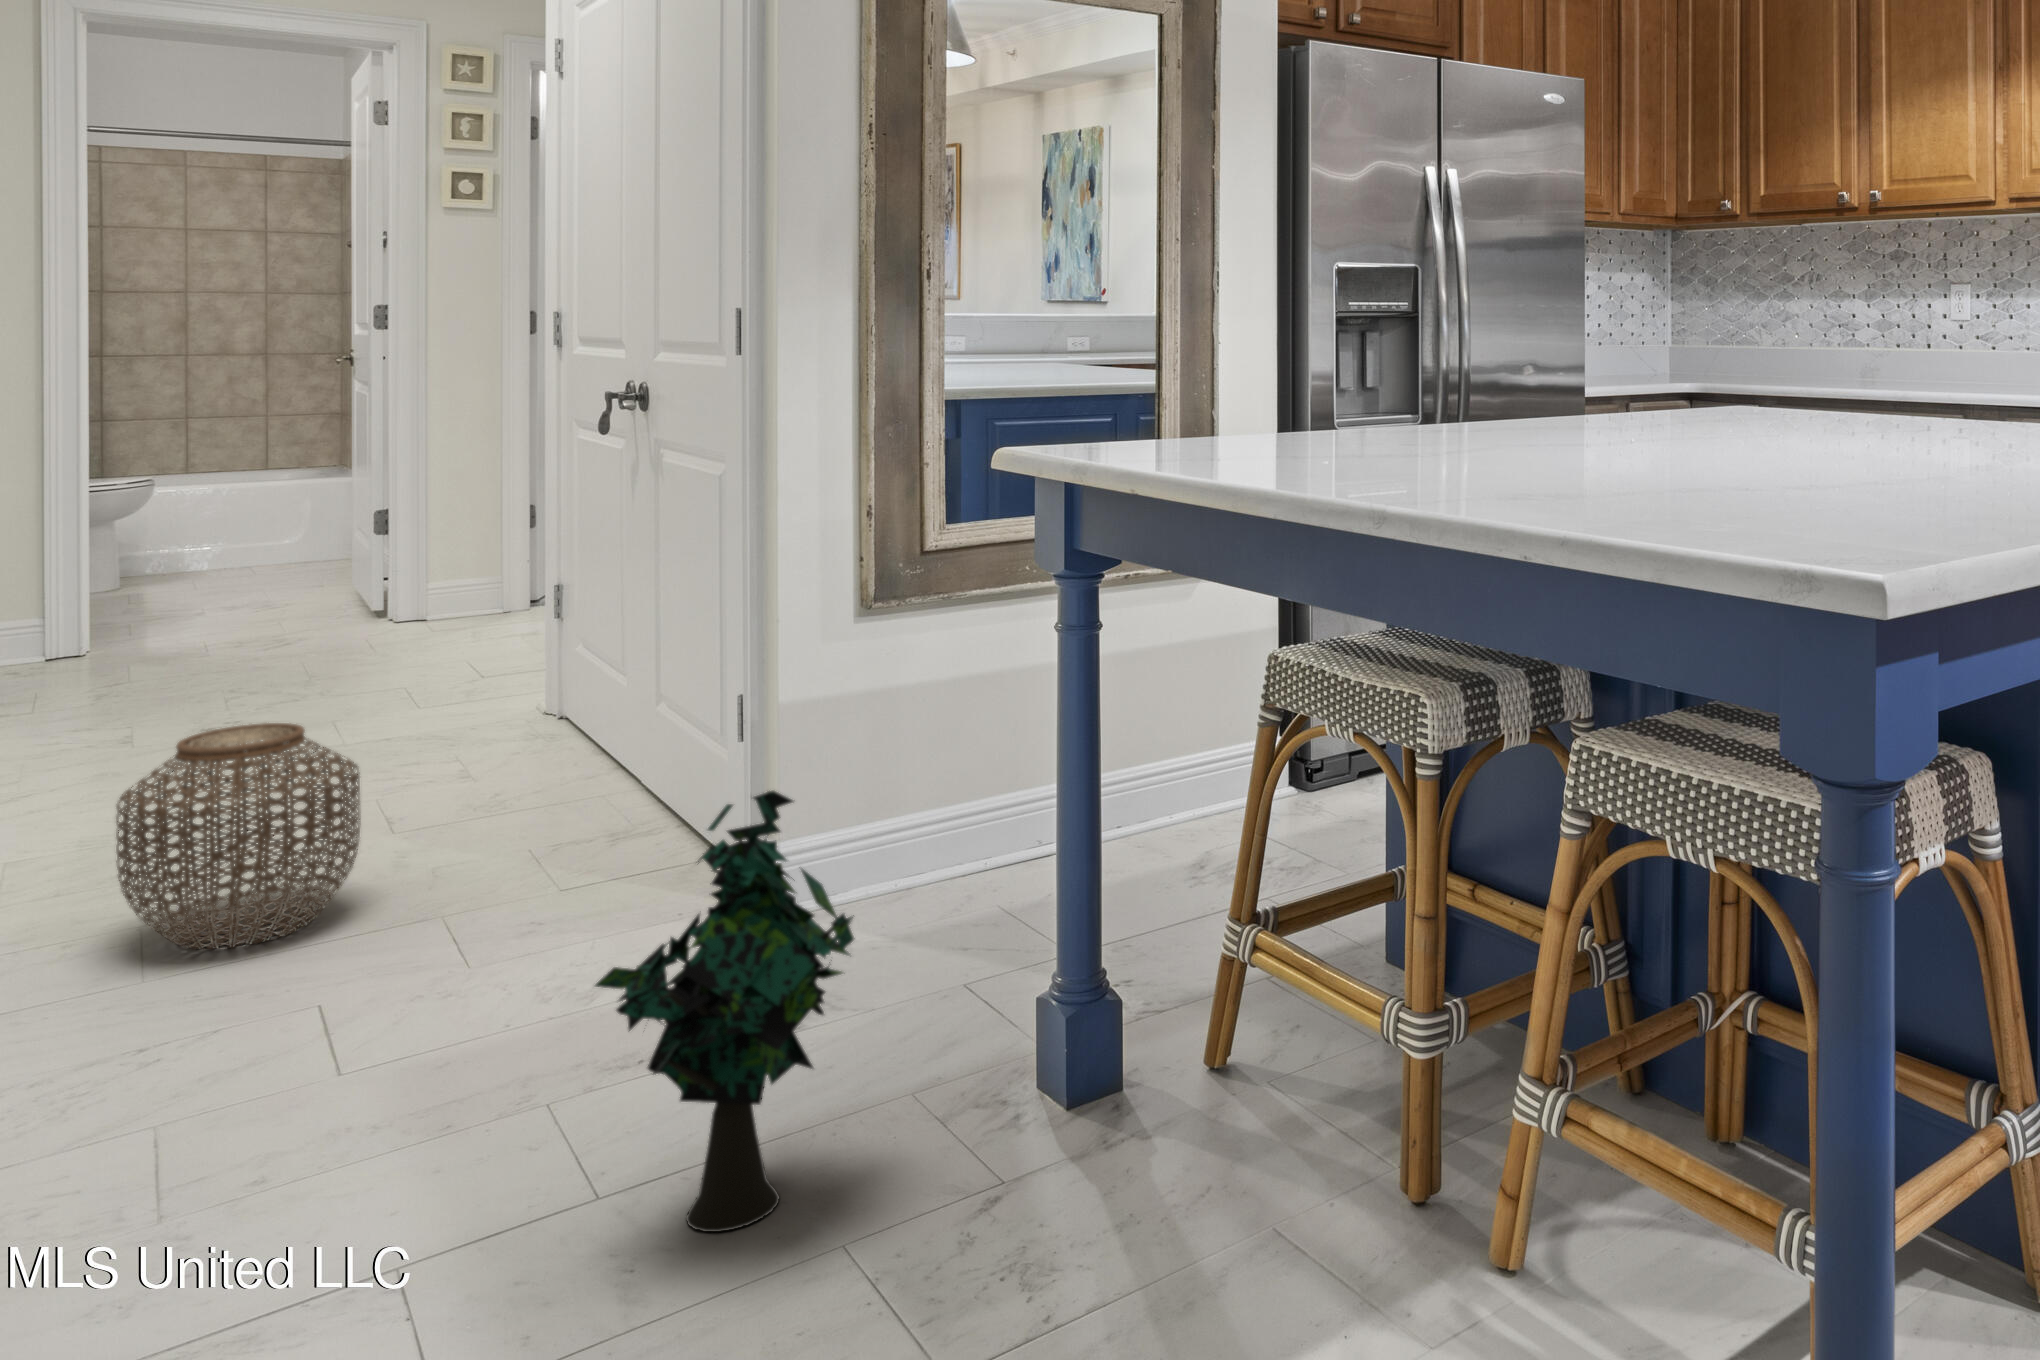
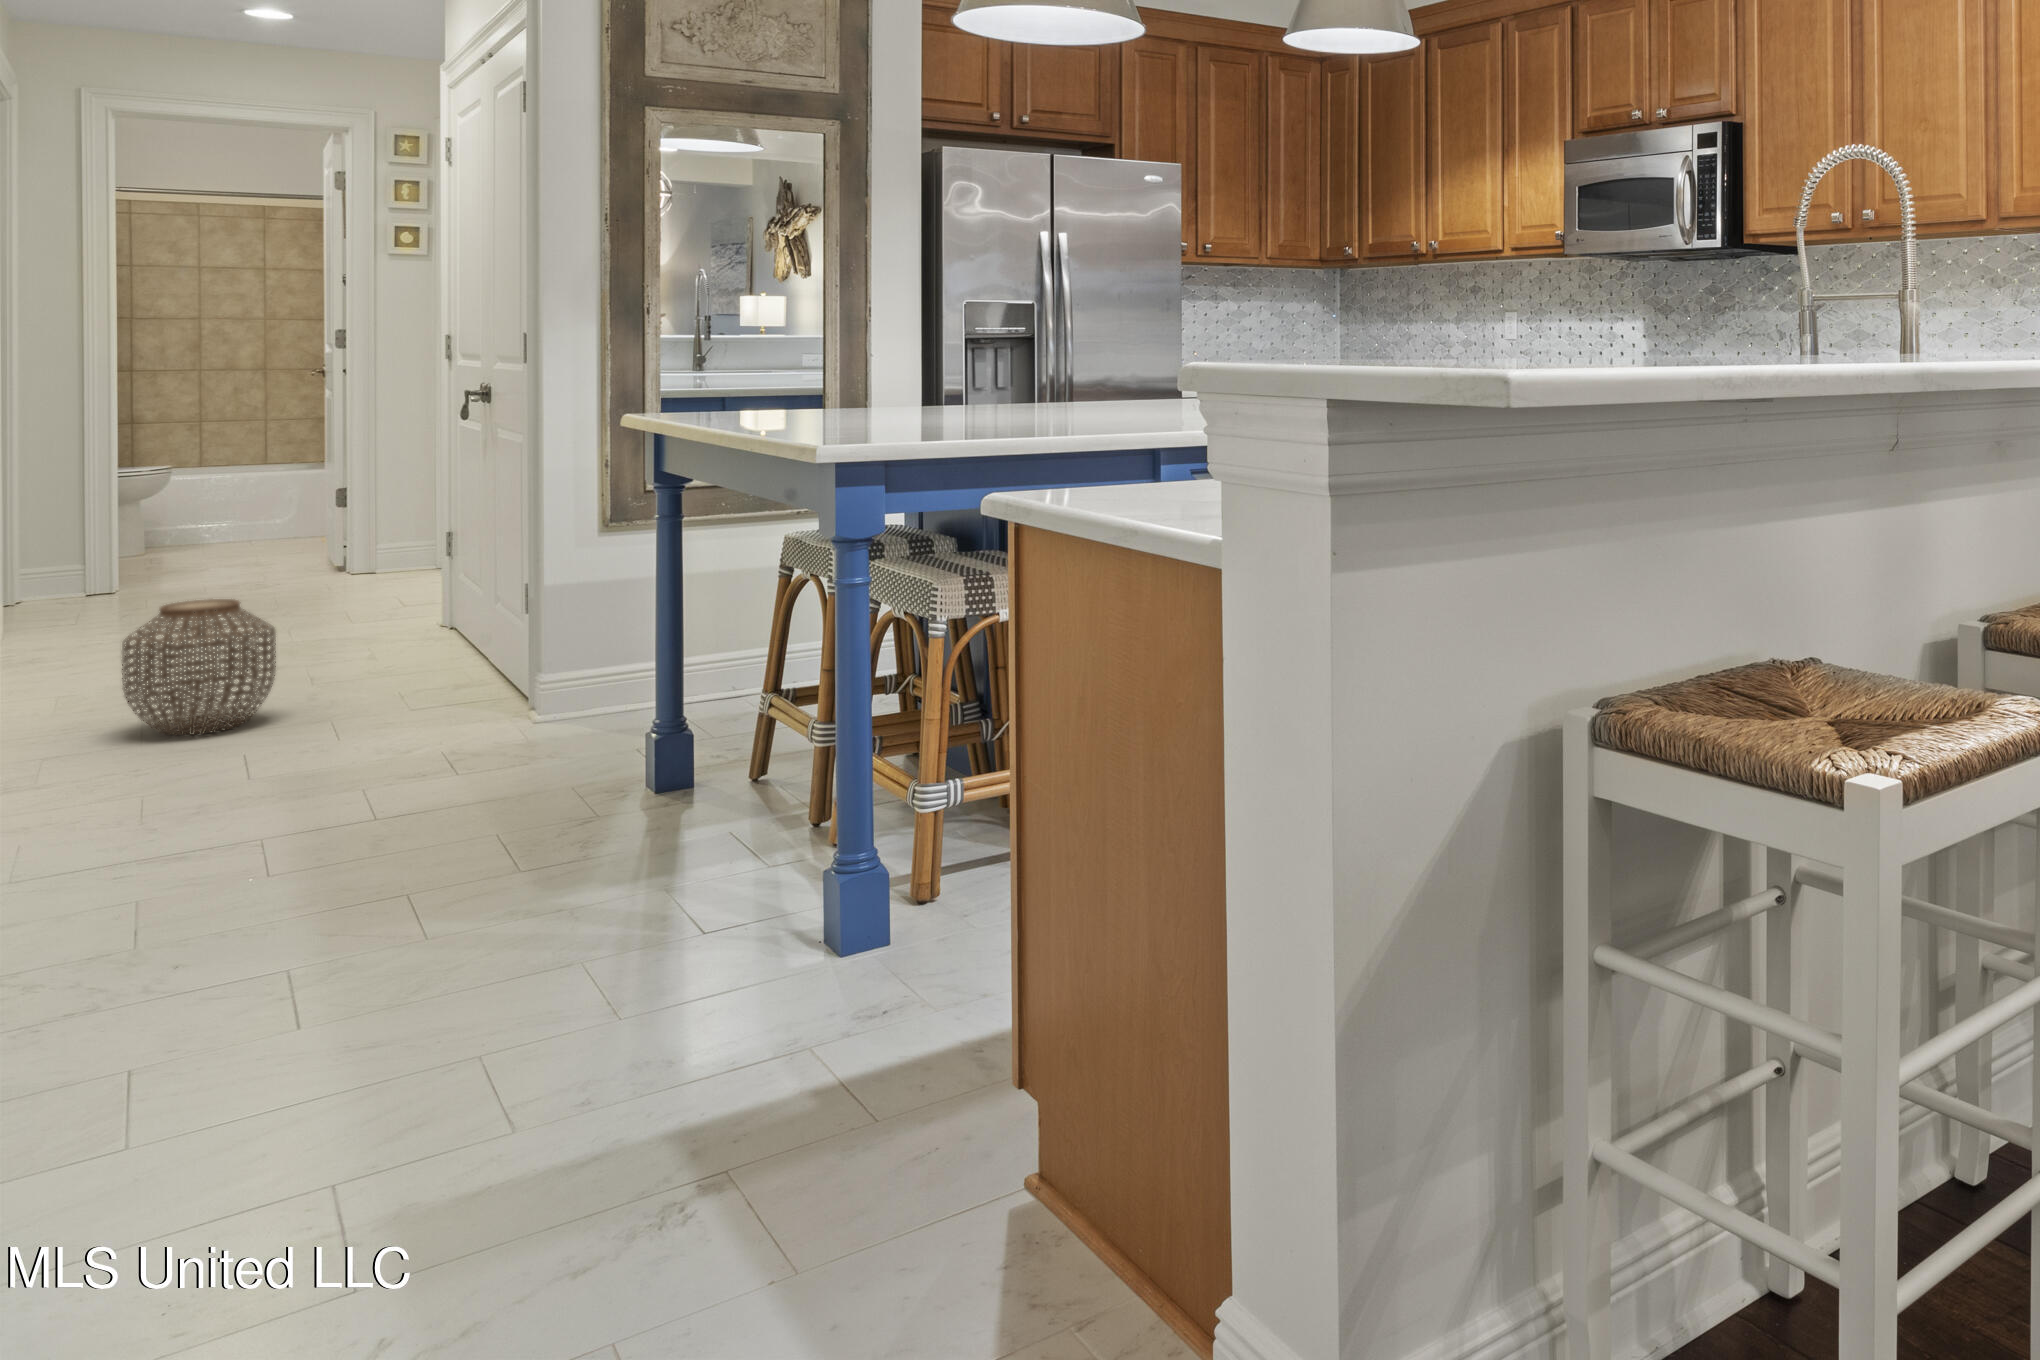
decorative plant: present [595,791,855,1232] -> none [360,599,513,832]

